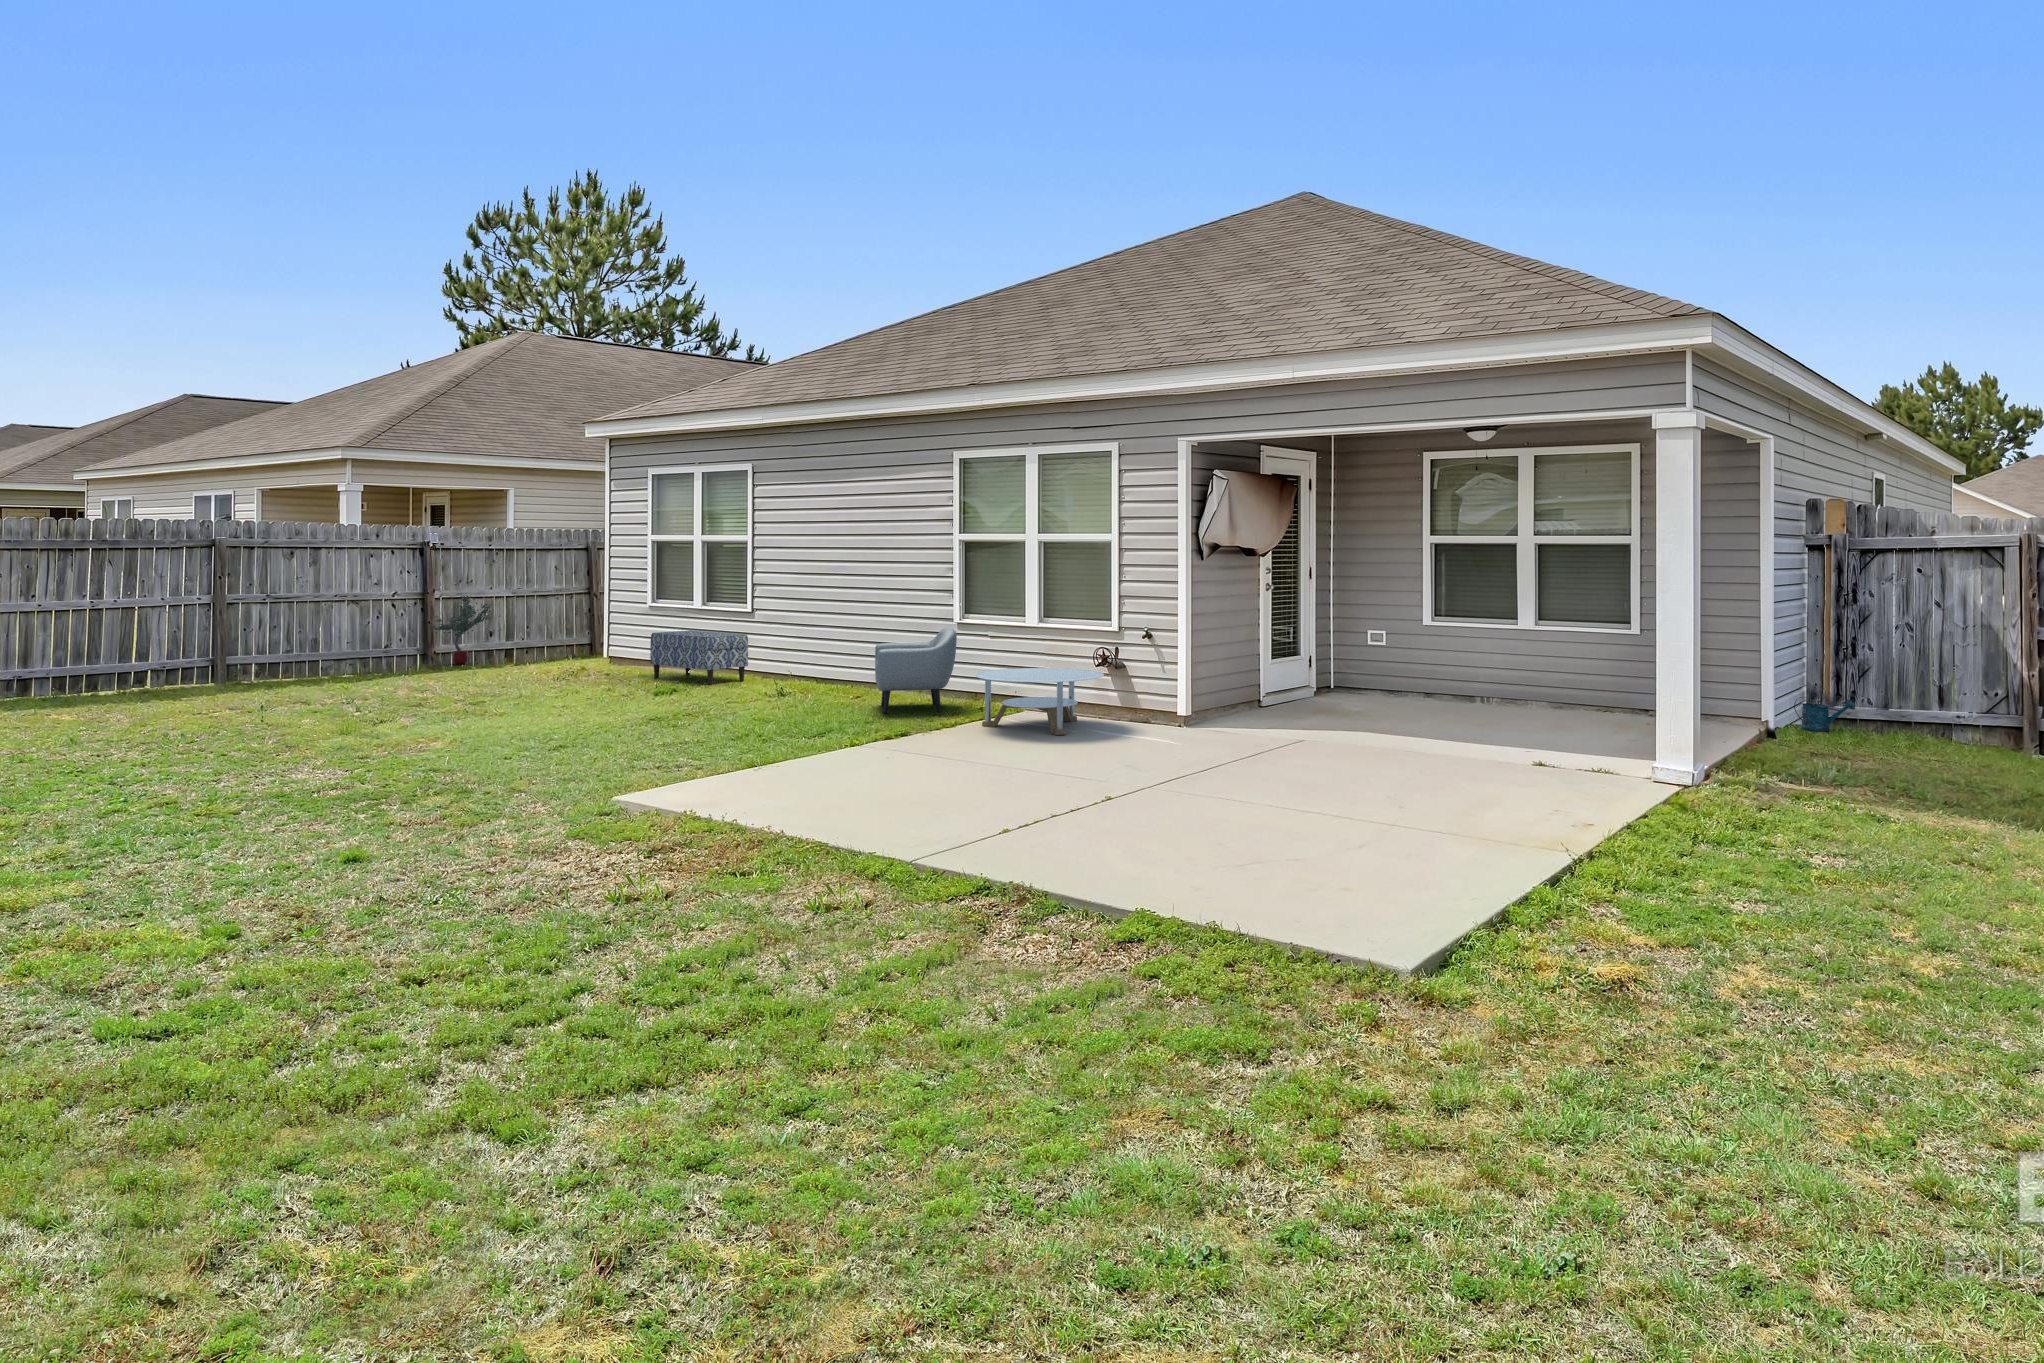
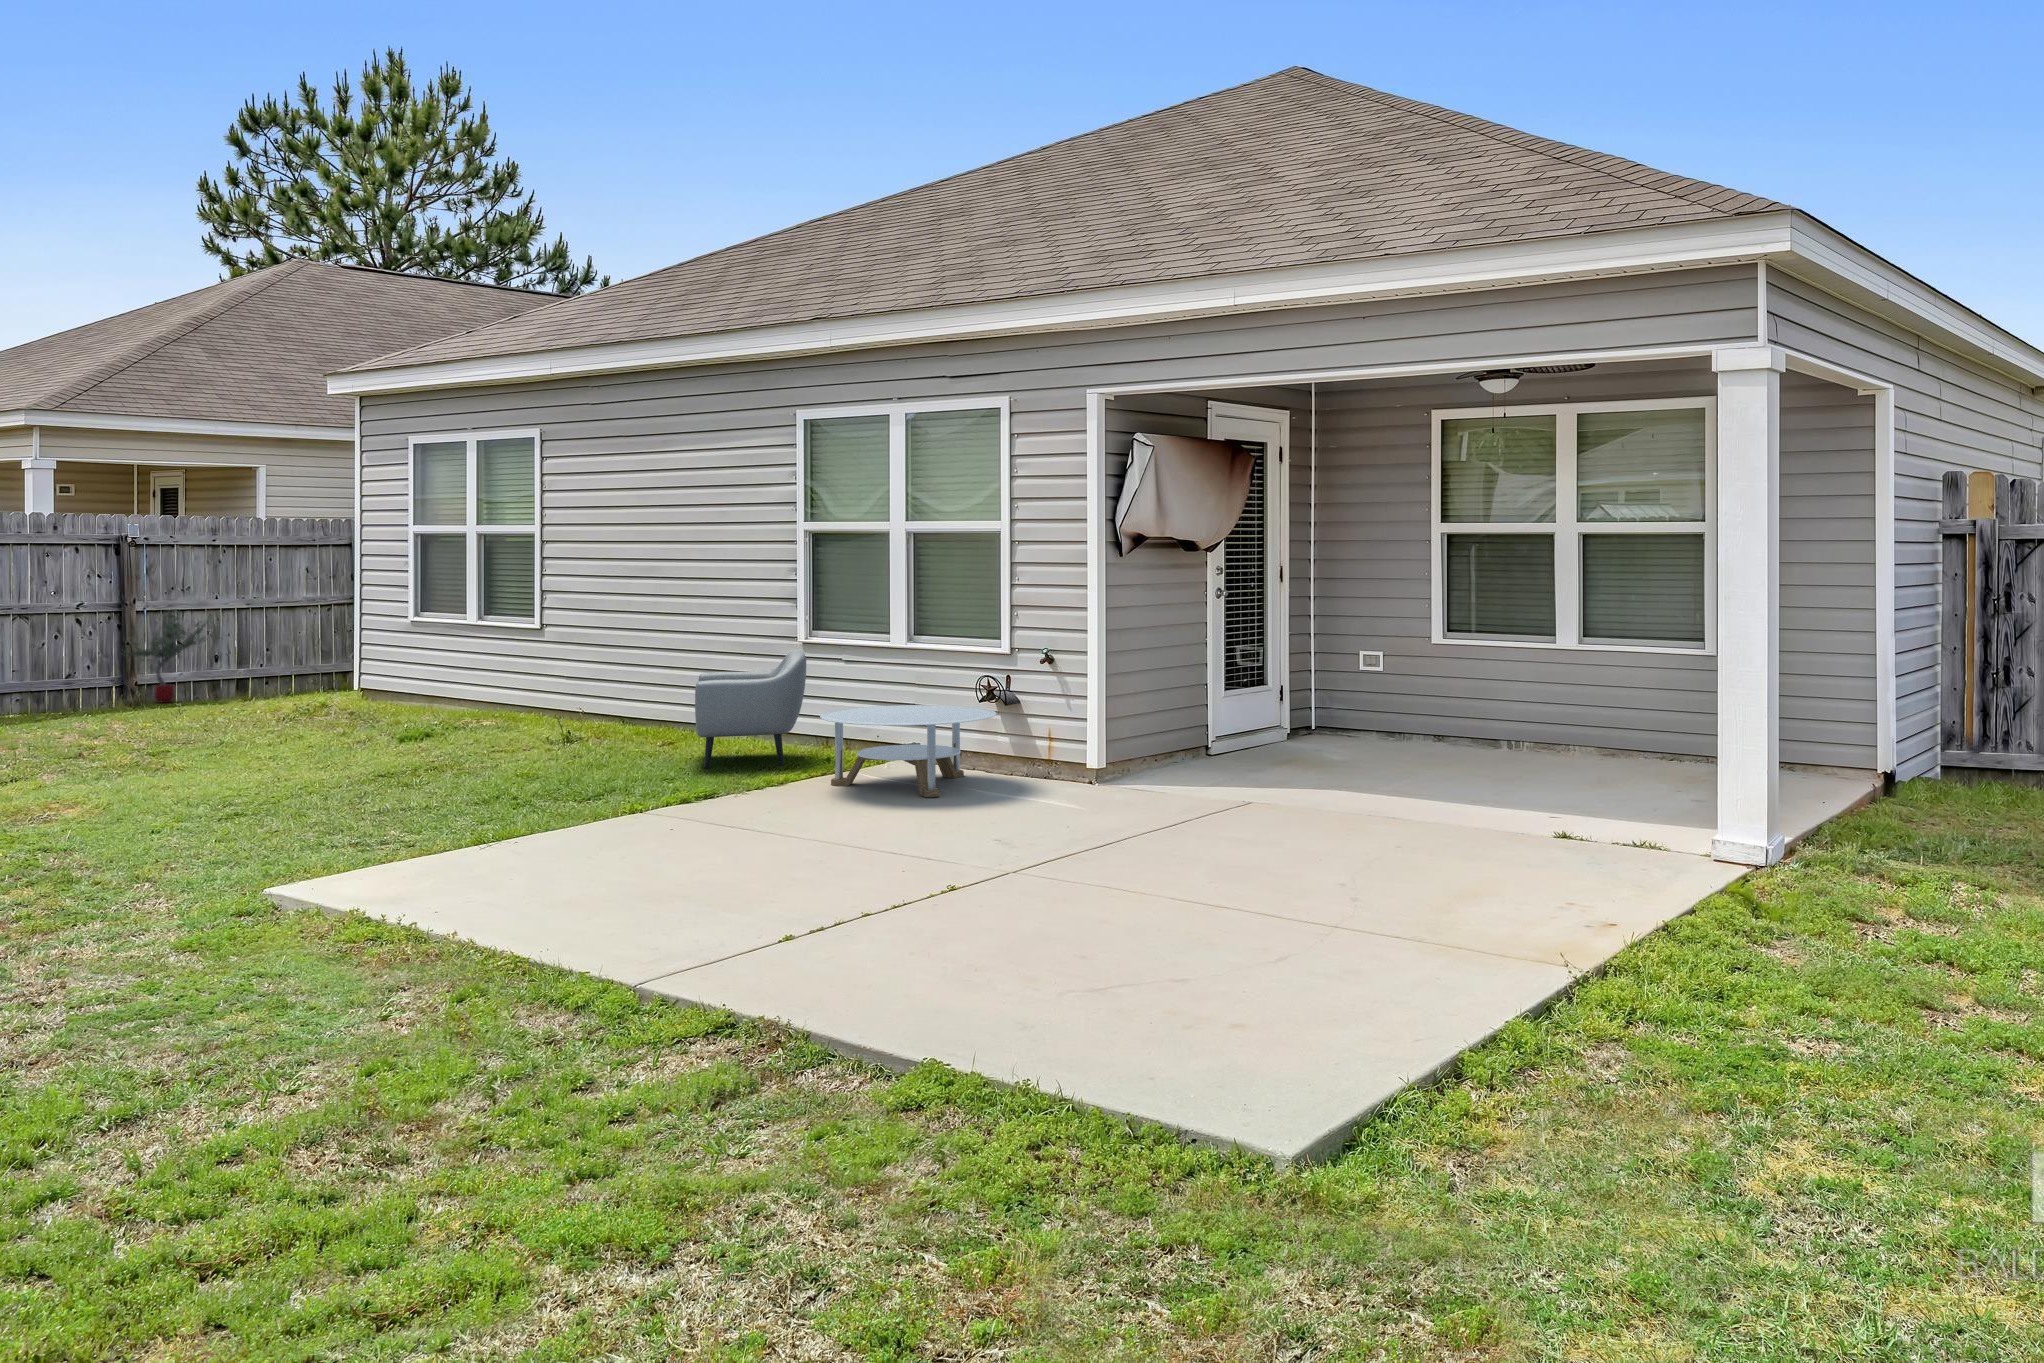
bench: present [650,630,748,685] -> none [412,655,542,729]
watering can: present [1794,697,1855,731] -> none [1928,739,2008,785]

